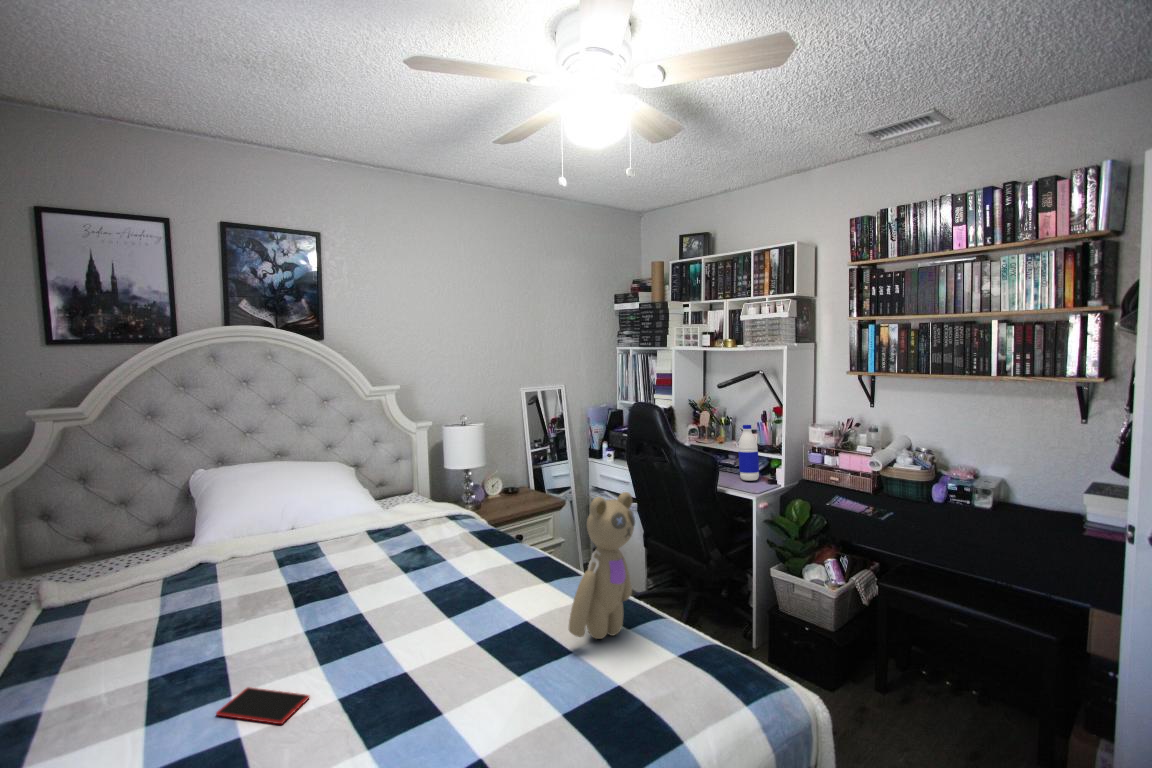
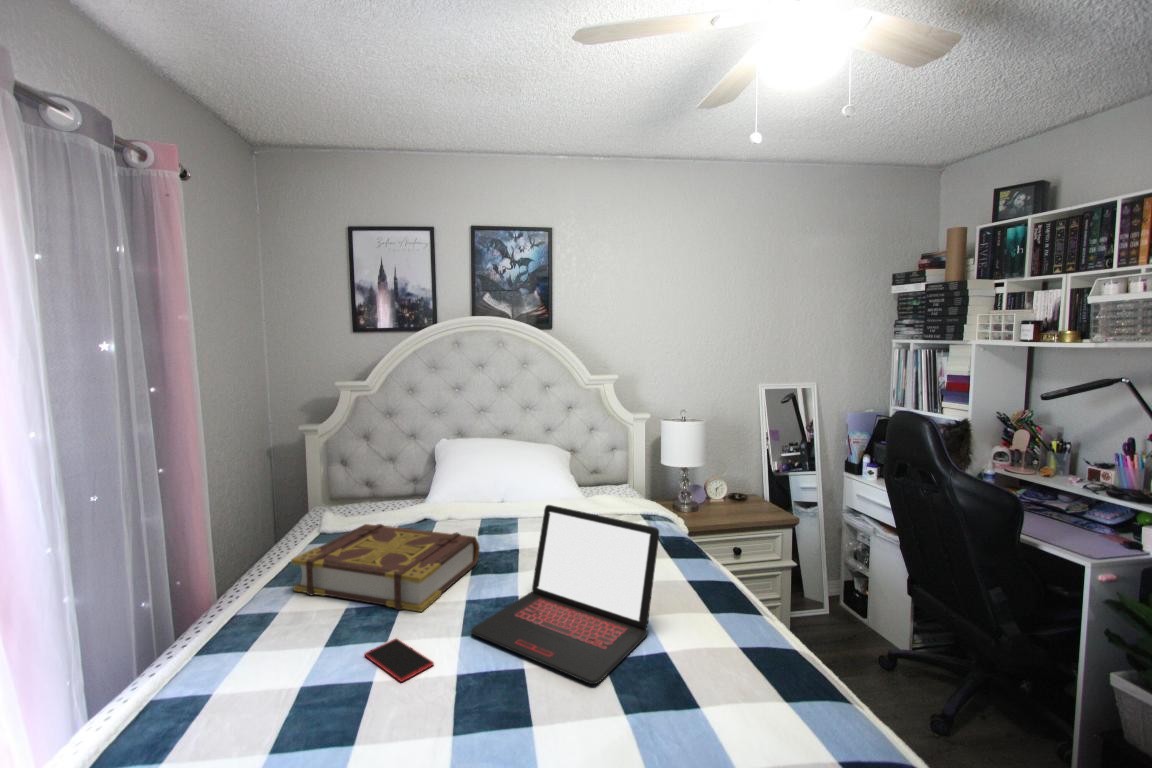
water bottle: present [739,425,759,481] -> none [1067,456,1105,540]
teddy bear: present [569,492,635,639] -> none [698,522,804,704]
laptop: none [335,516,507,664] -> present [471,505,659,684]
book: none [48,565,299,681] -> present [291,524,480,612]

